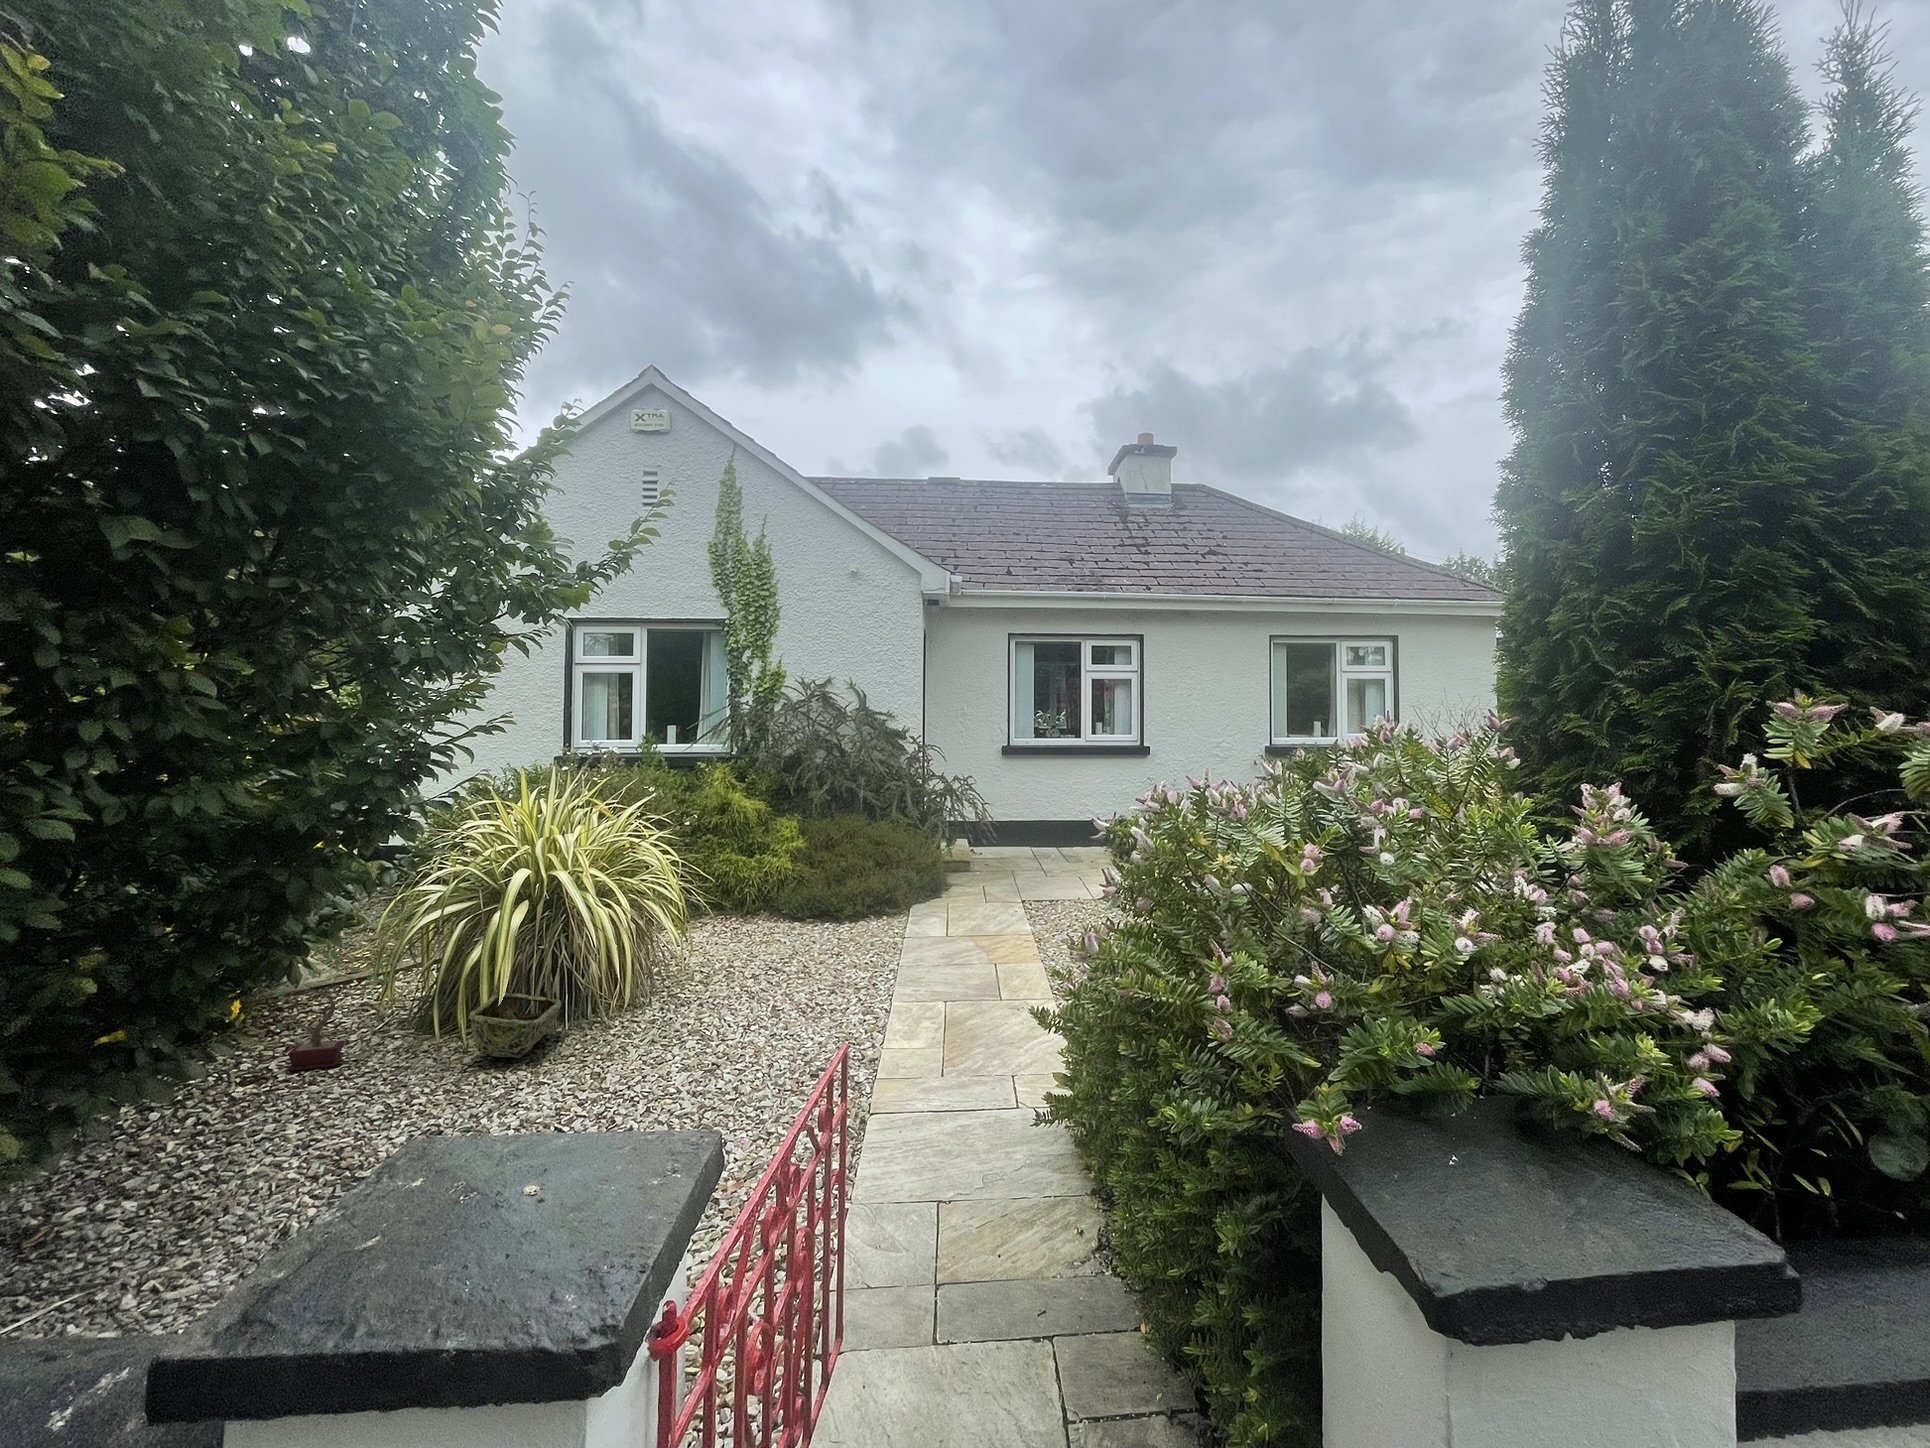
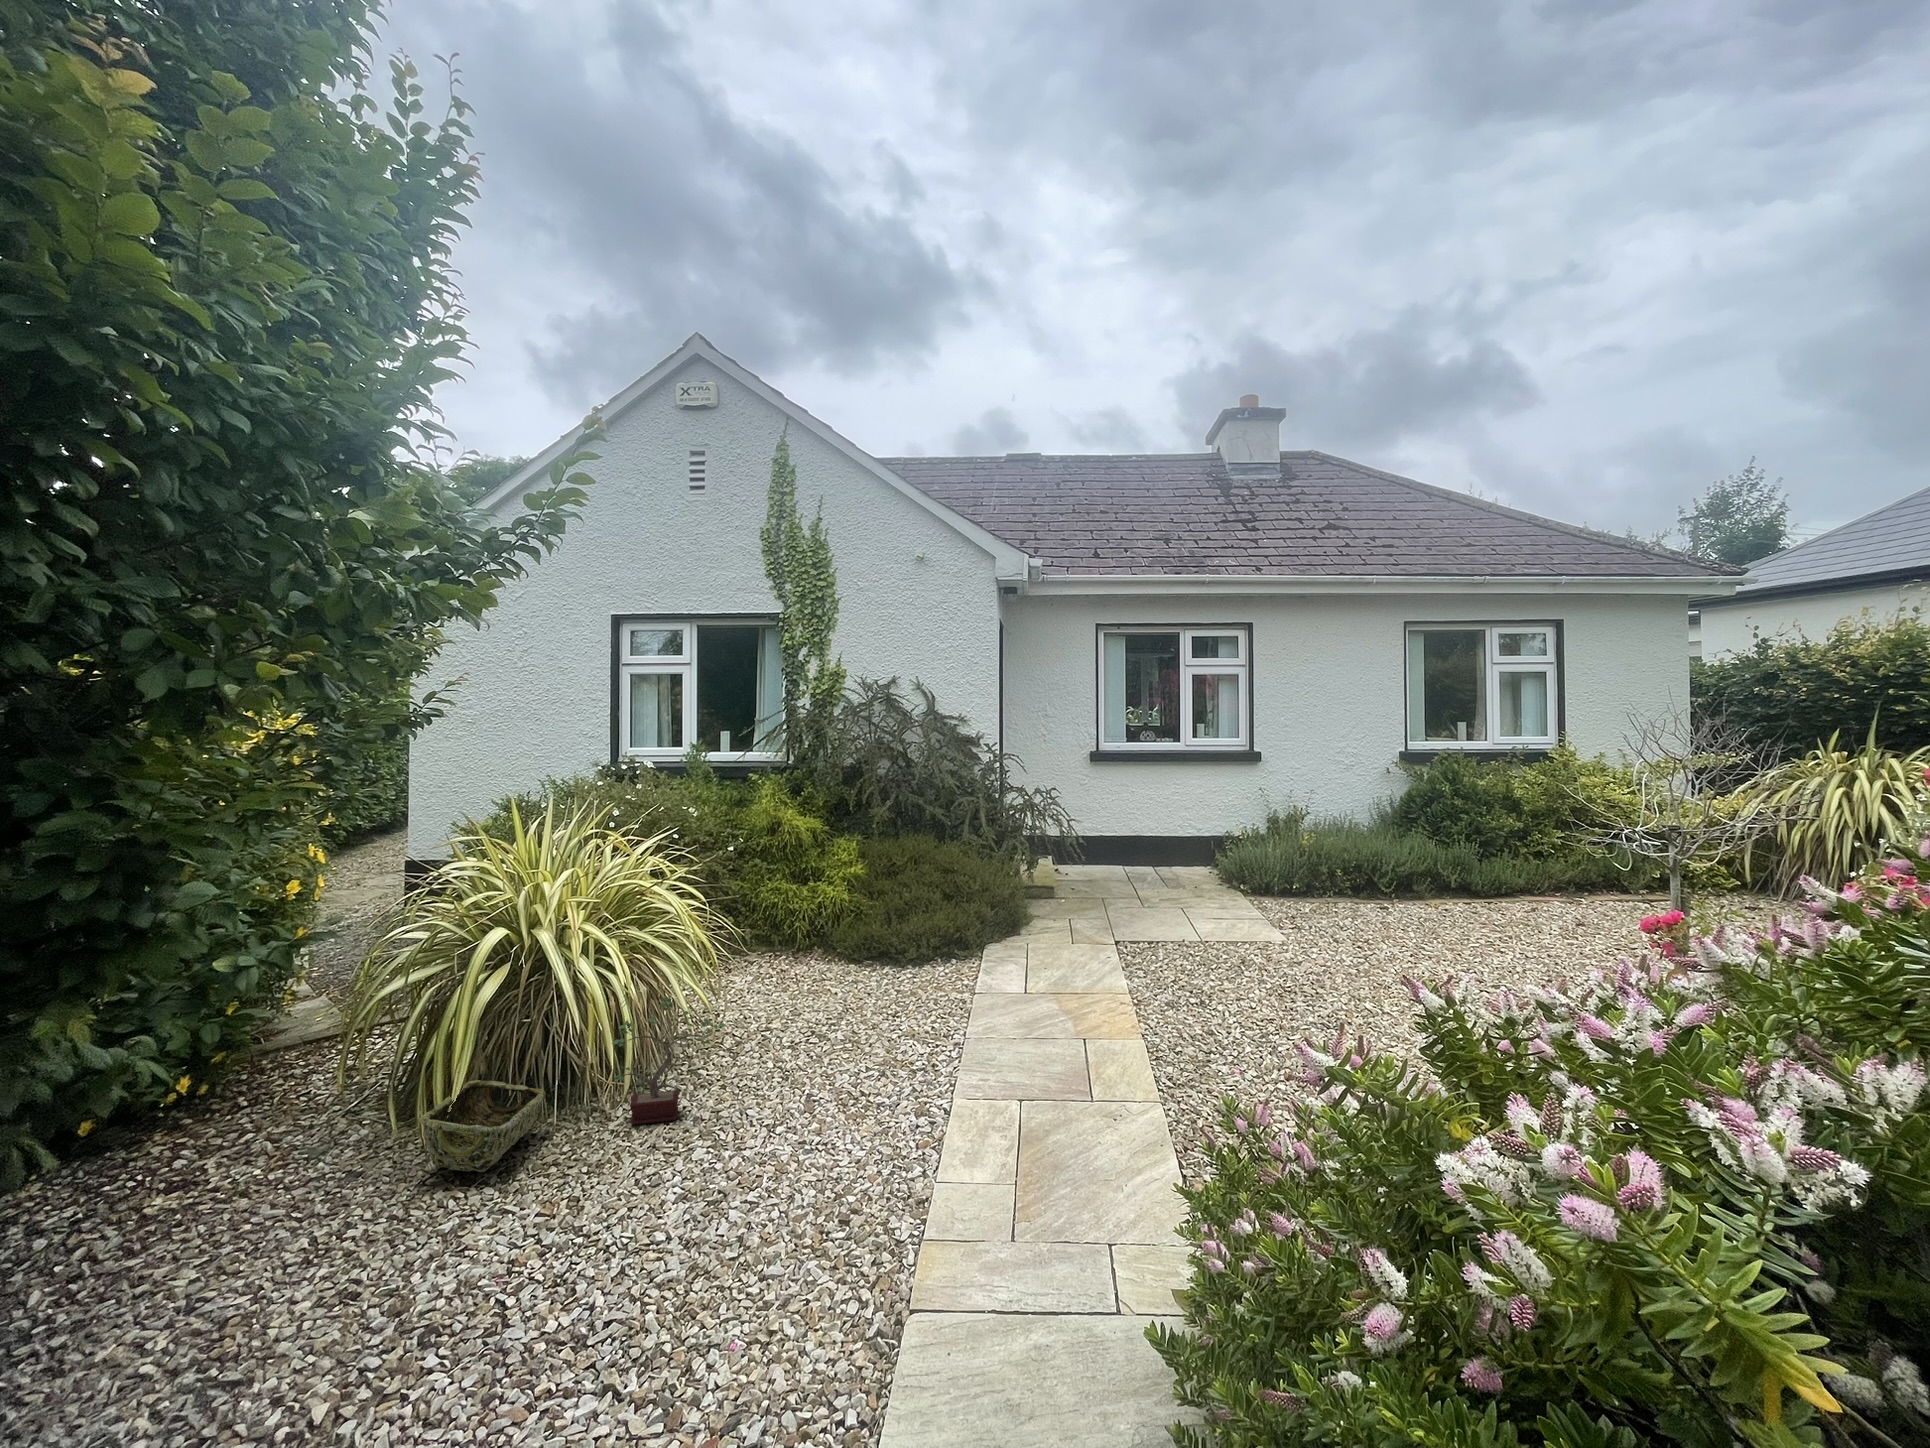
potted plant: present [272,953,389,1071] -> present [612,996,726,1125]

